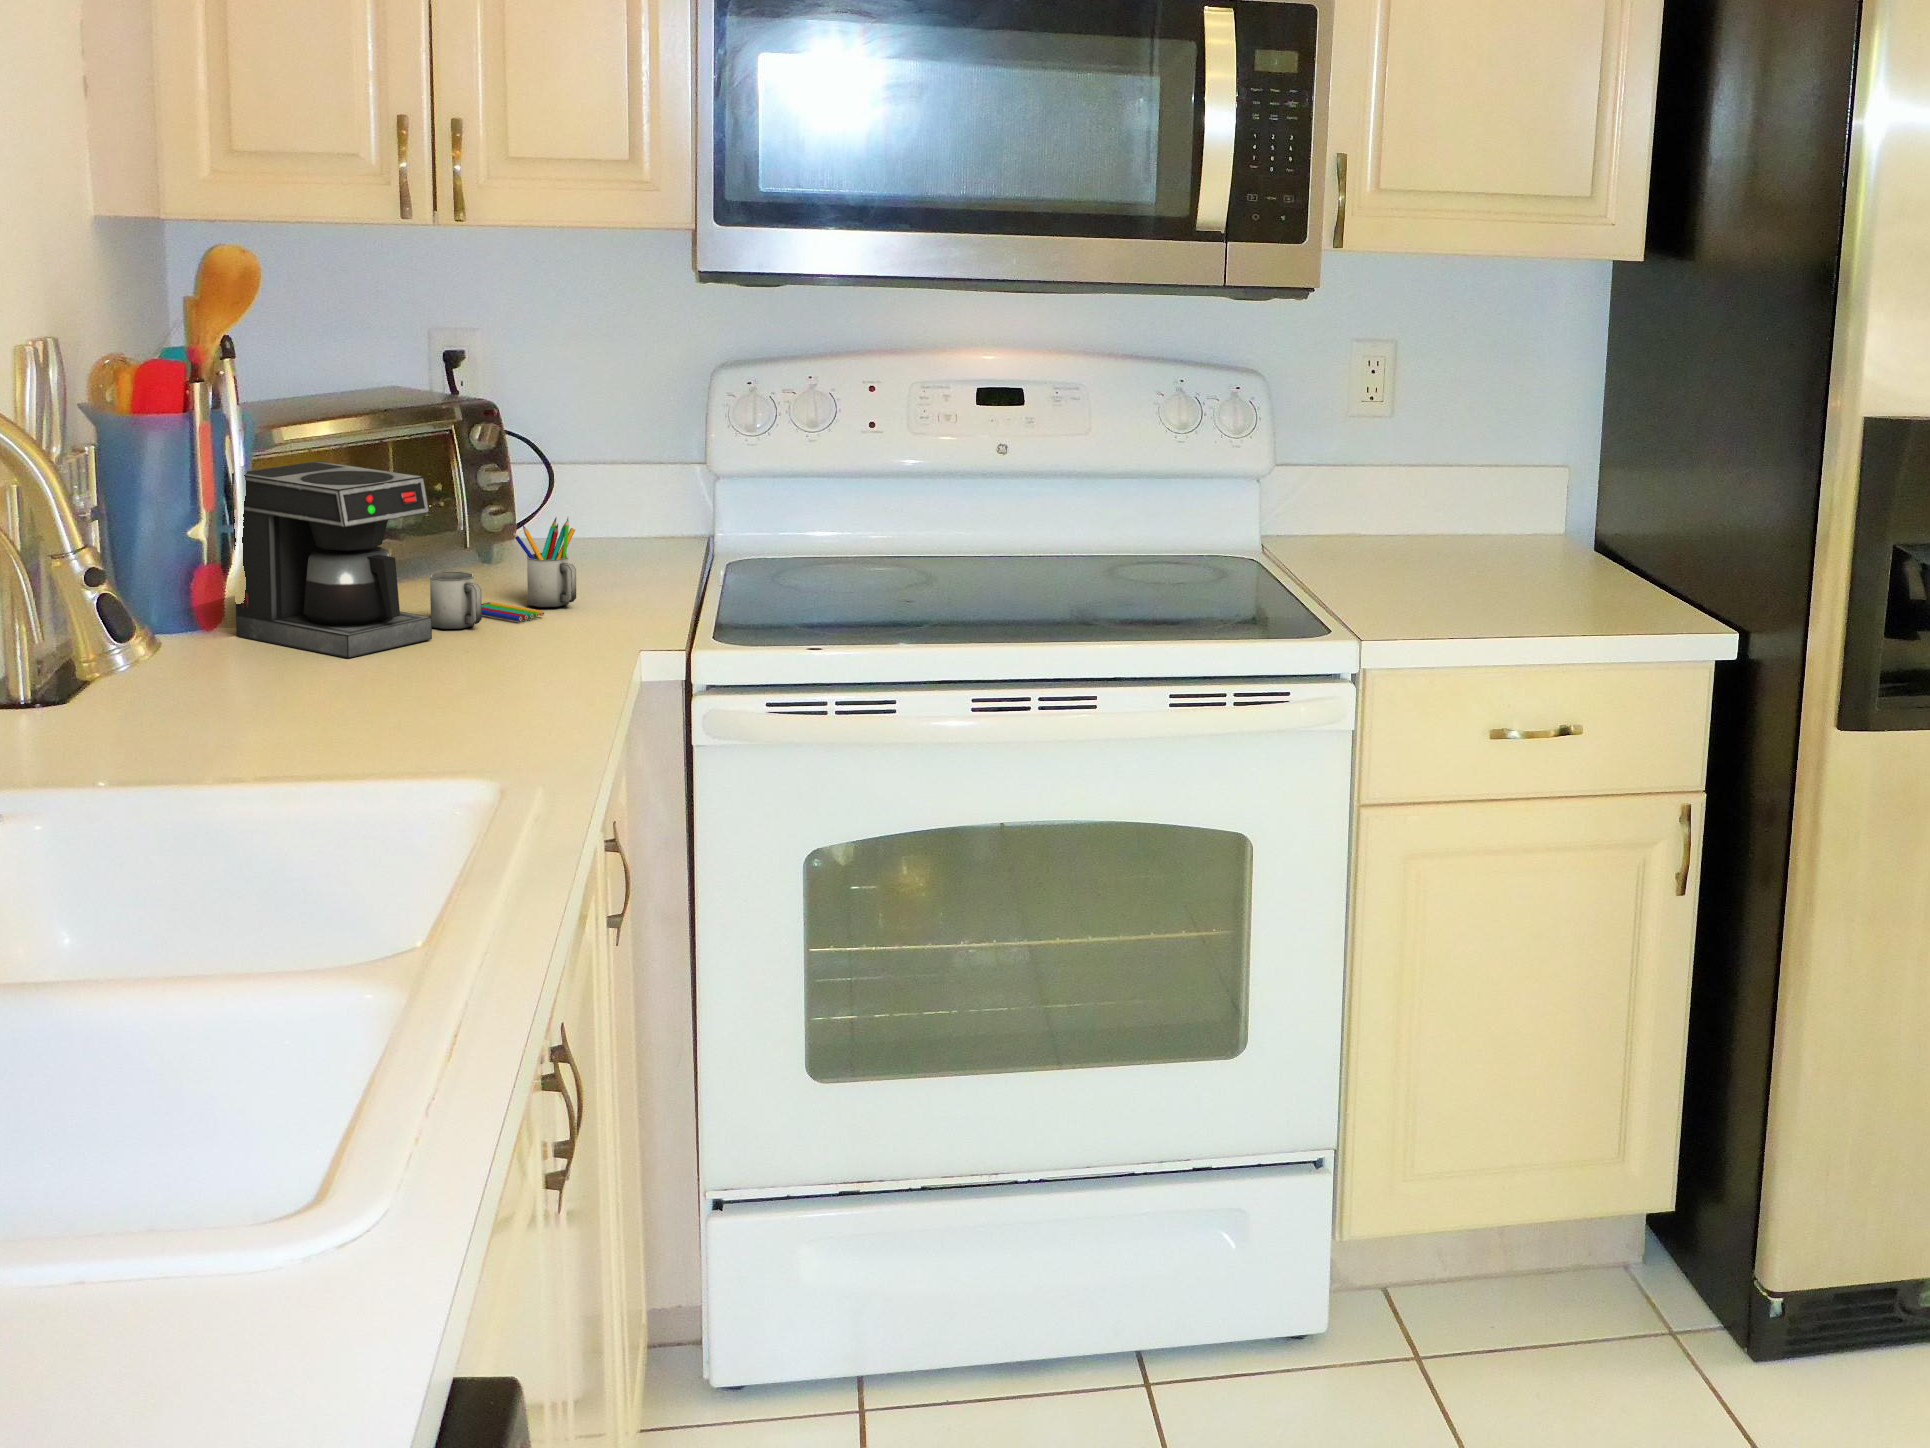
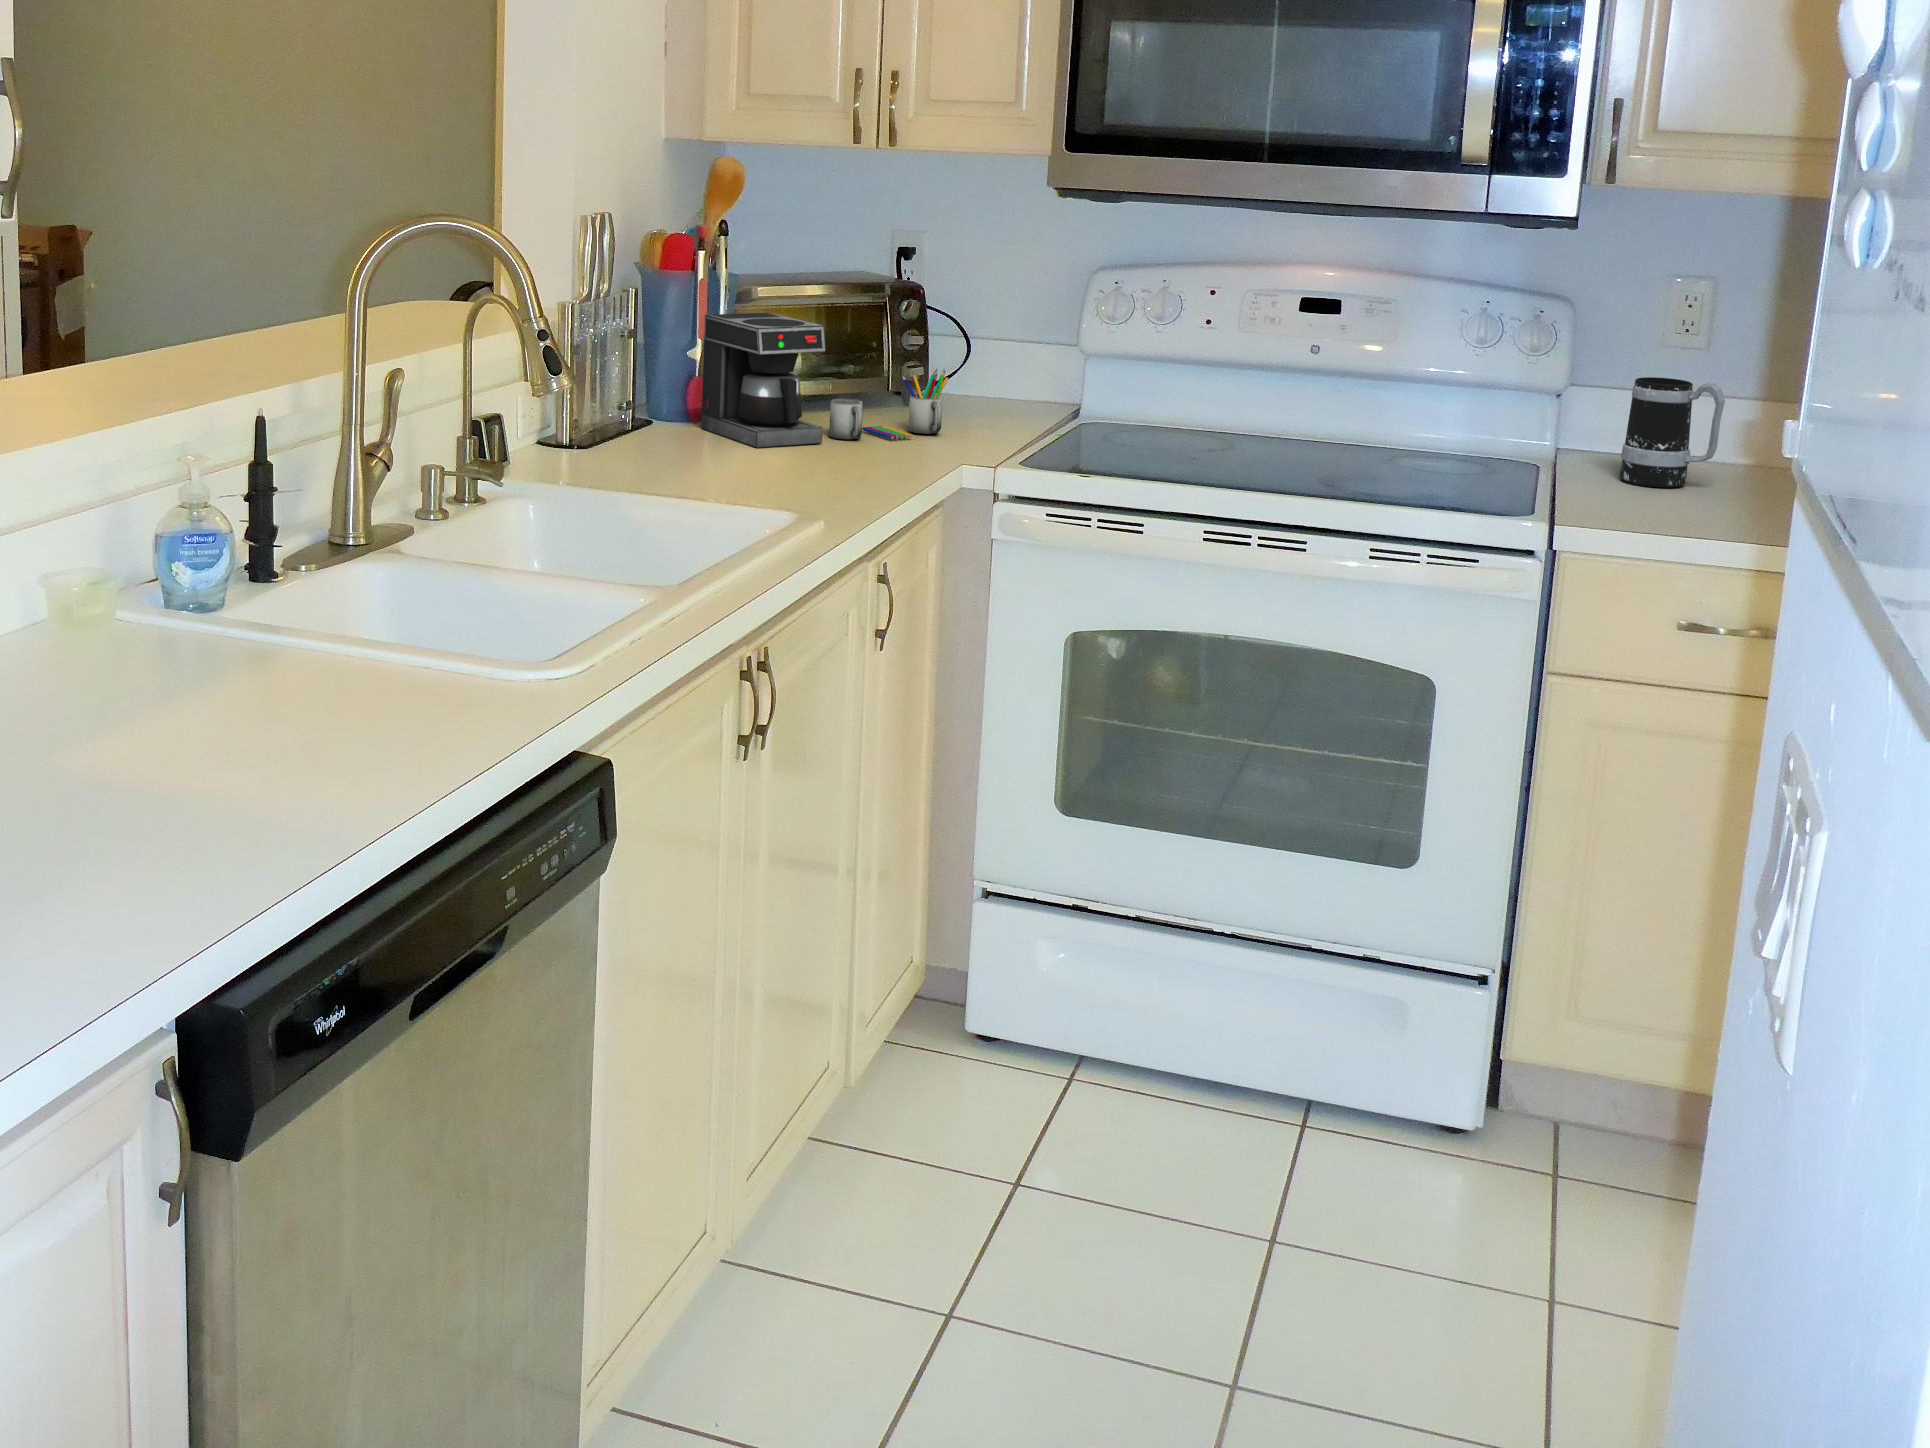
mug: none [1351,457,1453,579] -> present [1620,377,1725,487]

